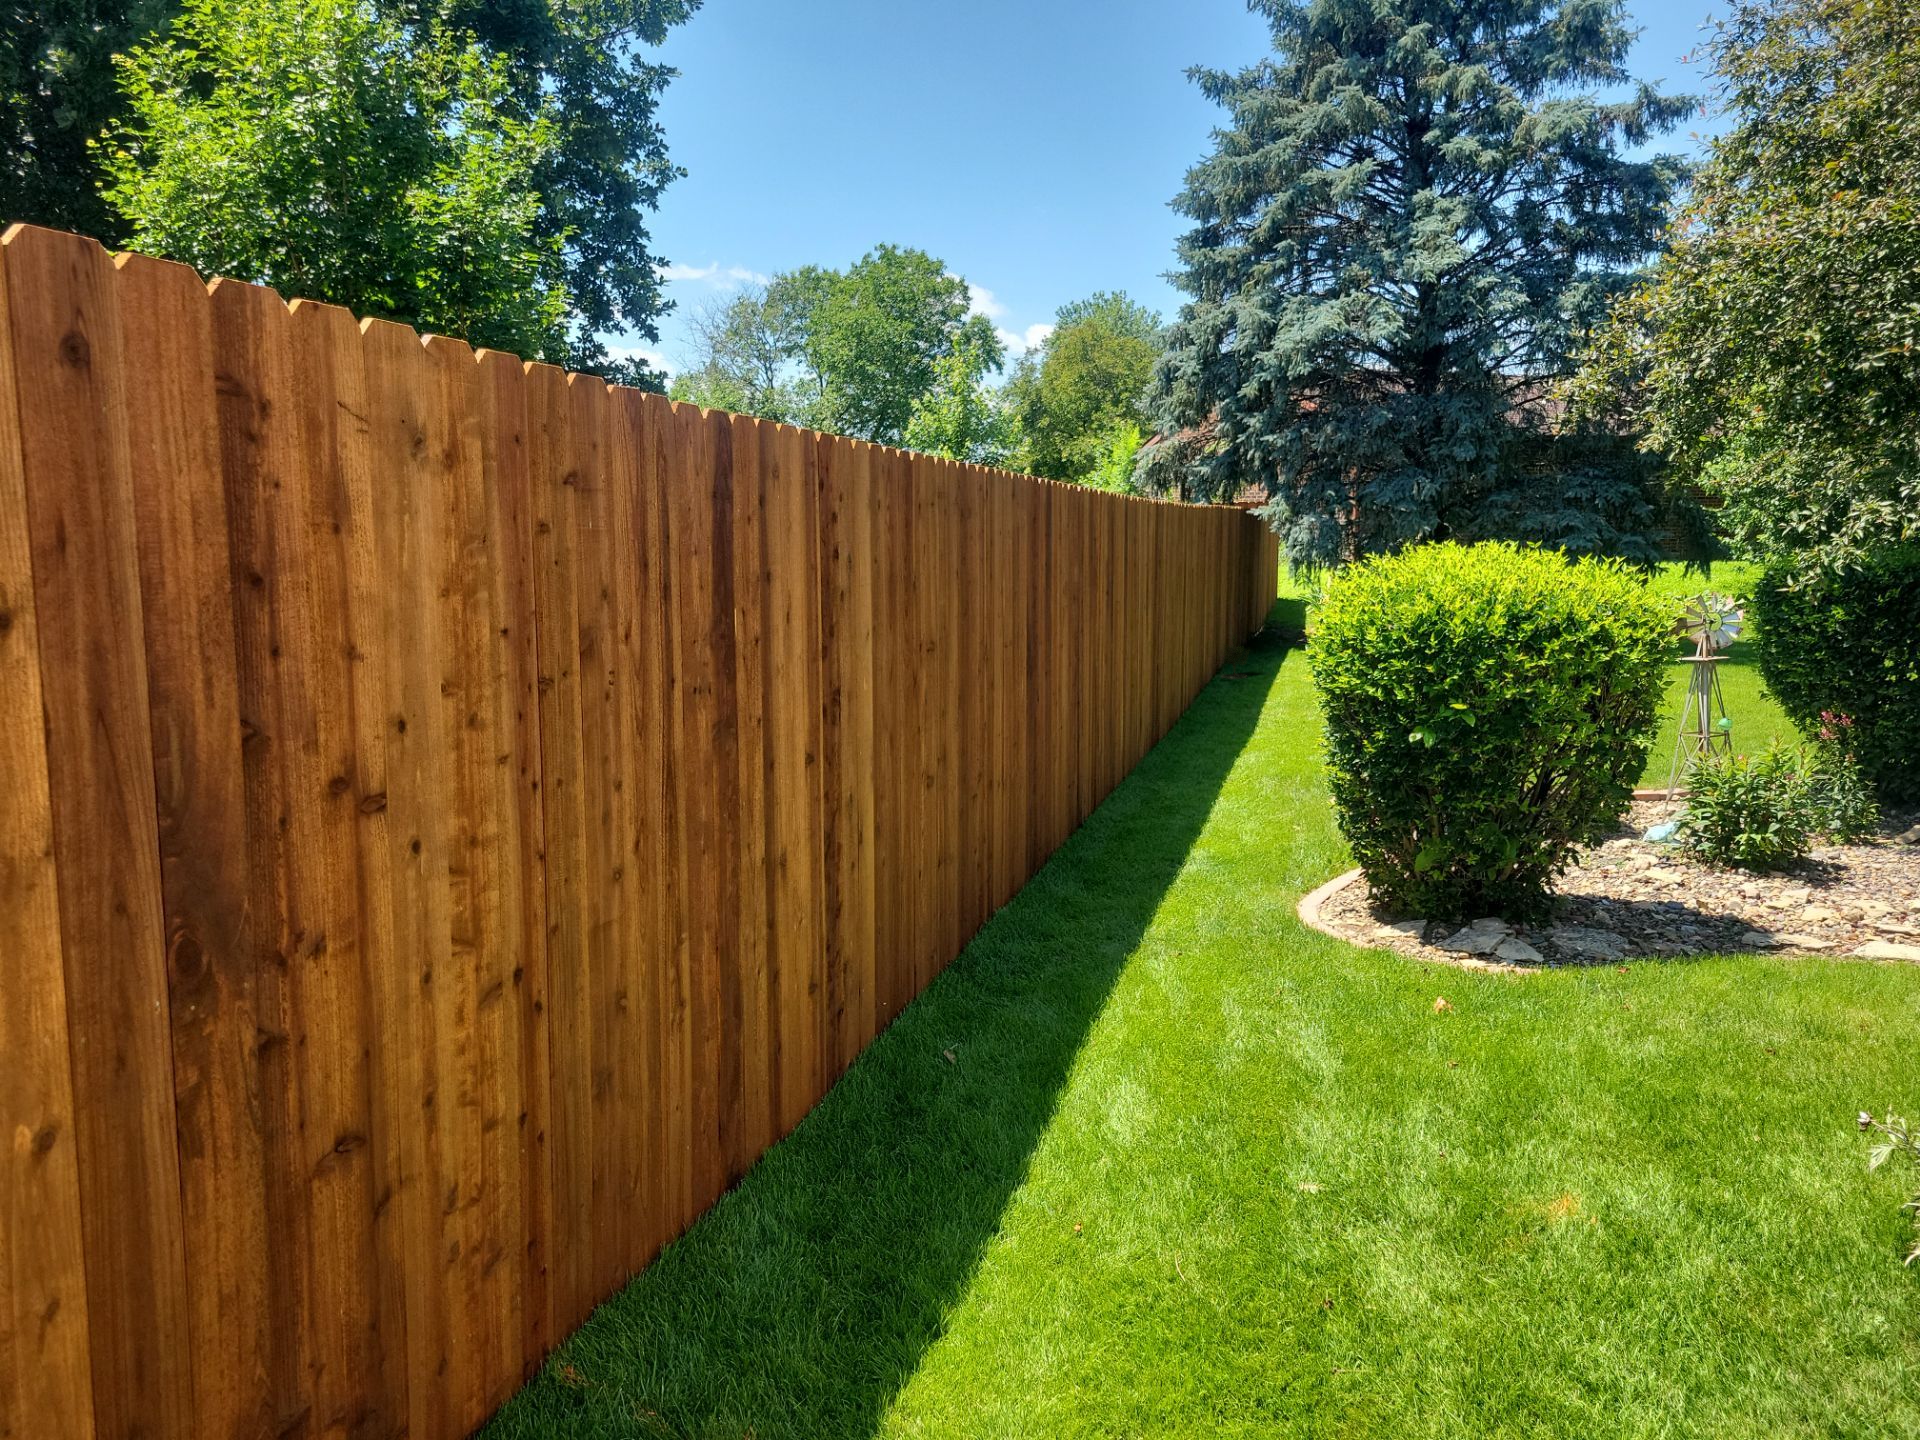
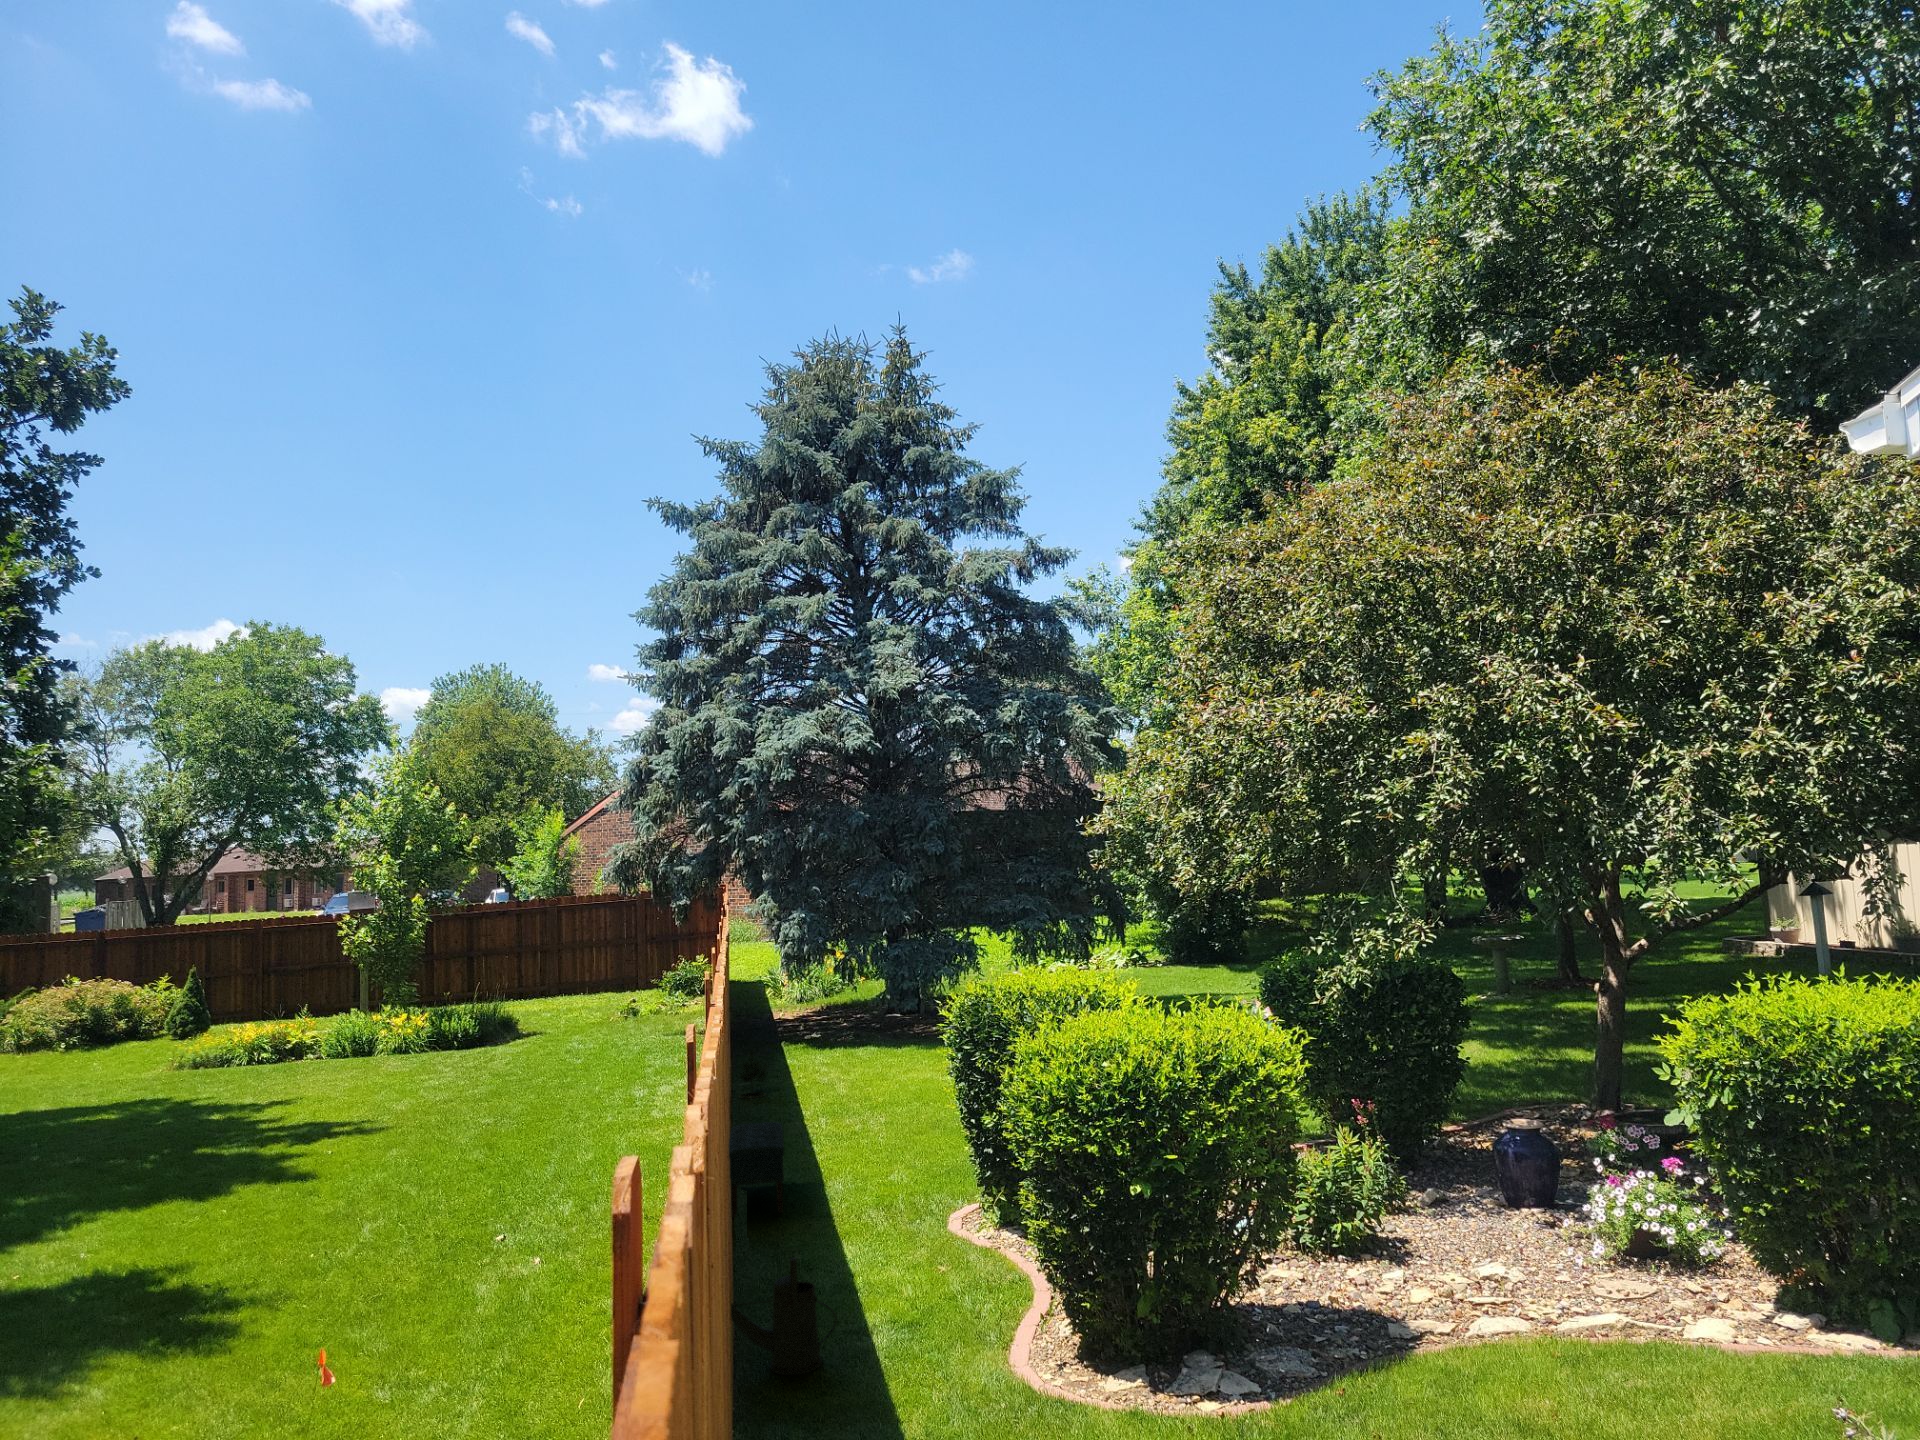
bench: none [1149,689,1214,765] -> present [729,1122,784,1218]
watering can: none [1059,782,1166,874] -> present [731,1257,836,1375]

